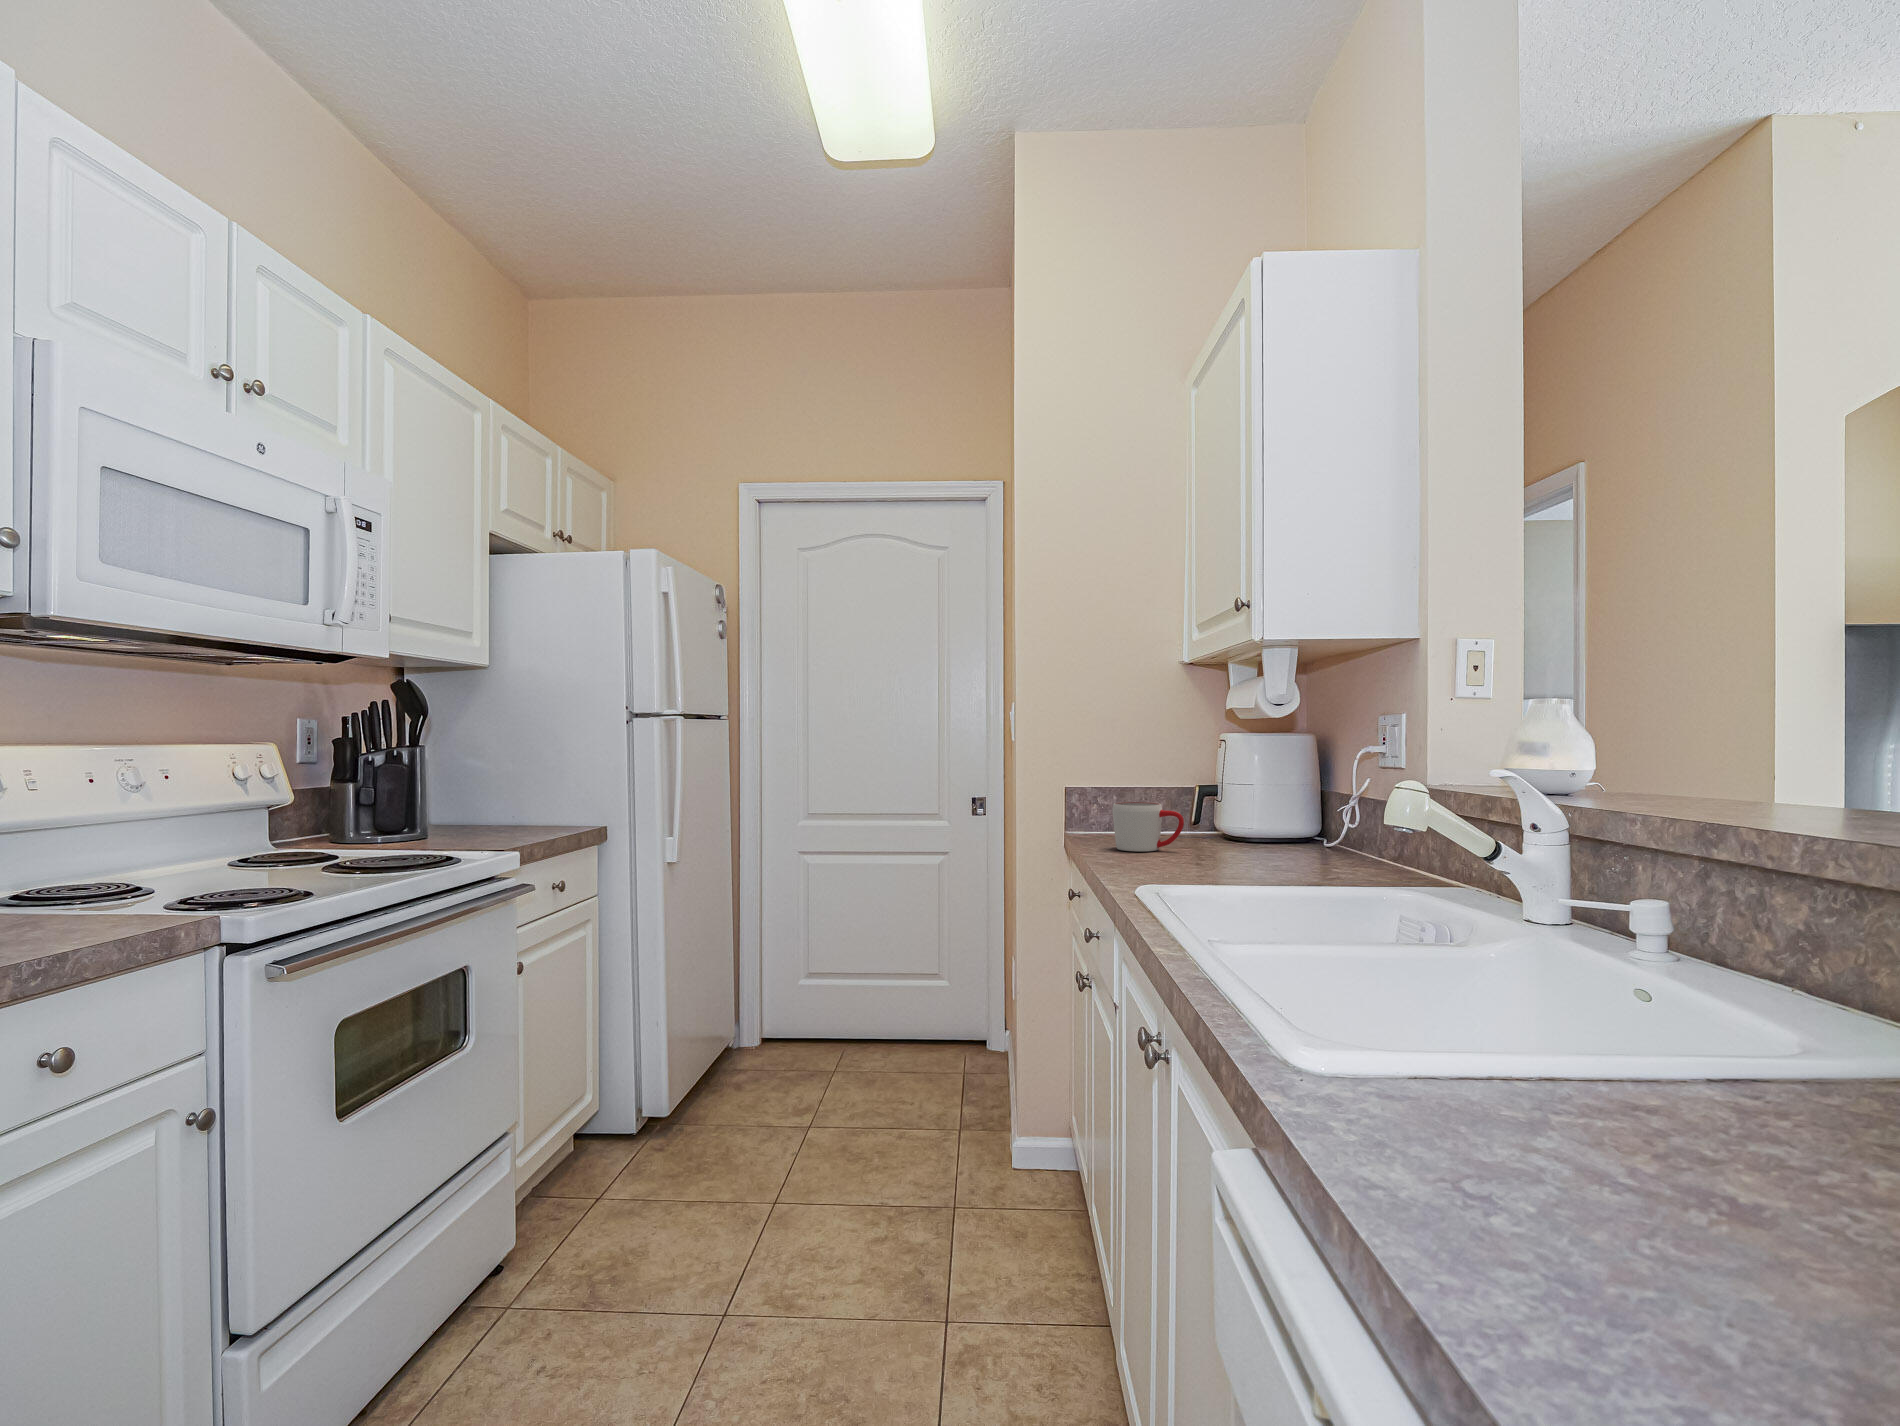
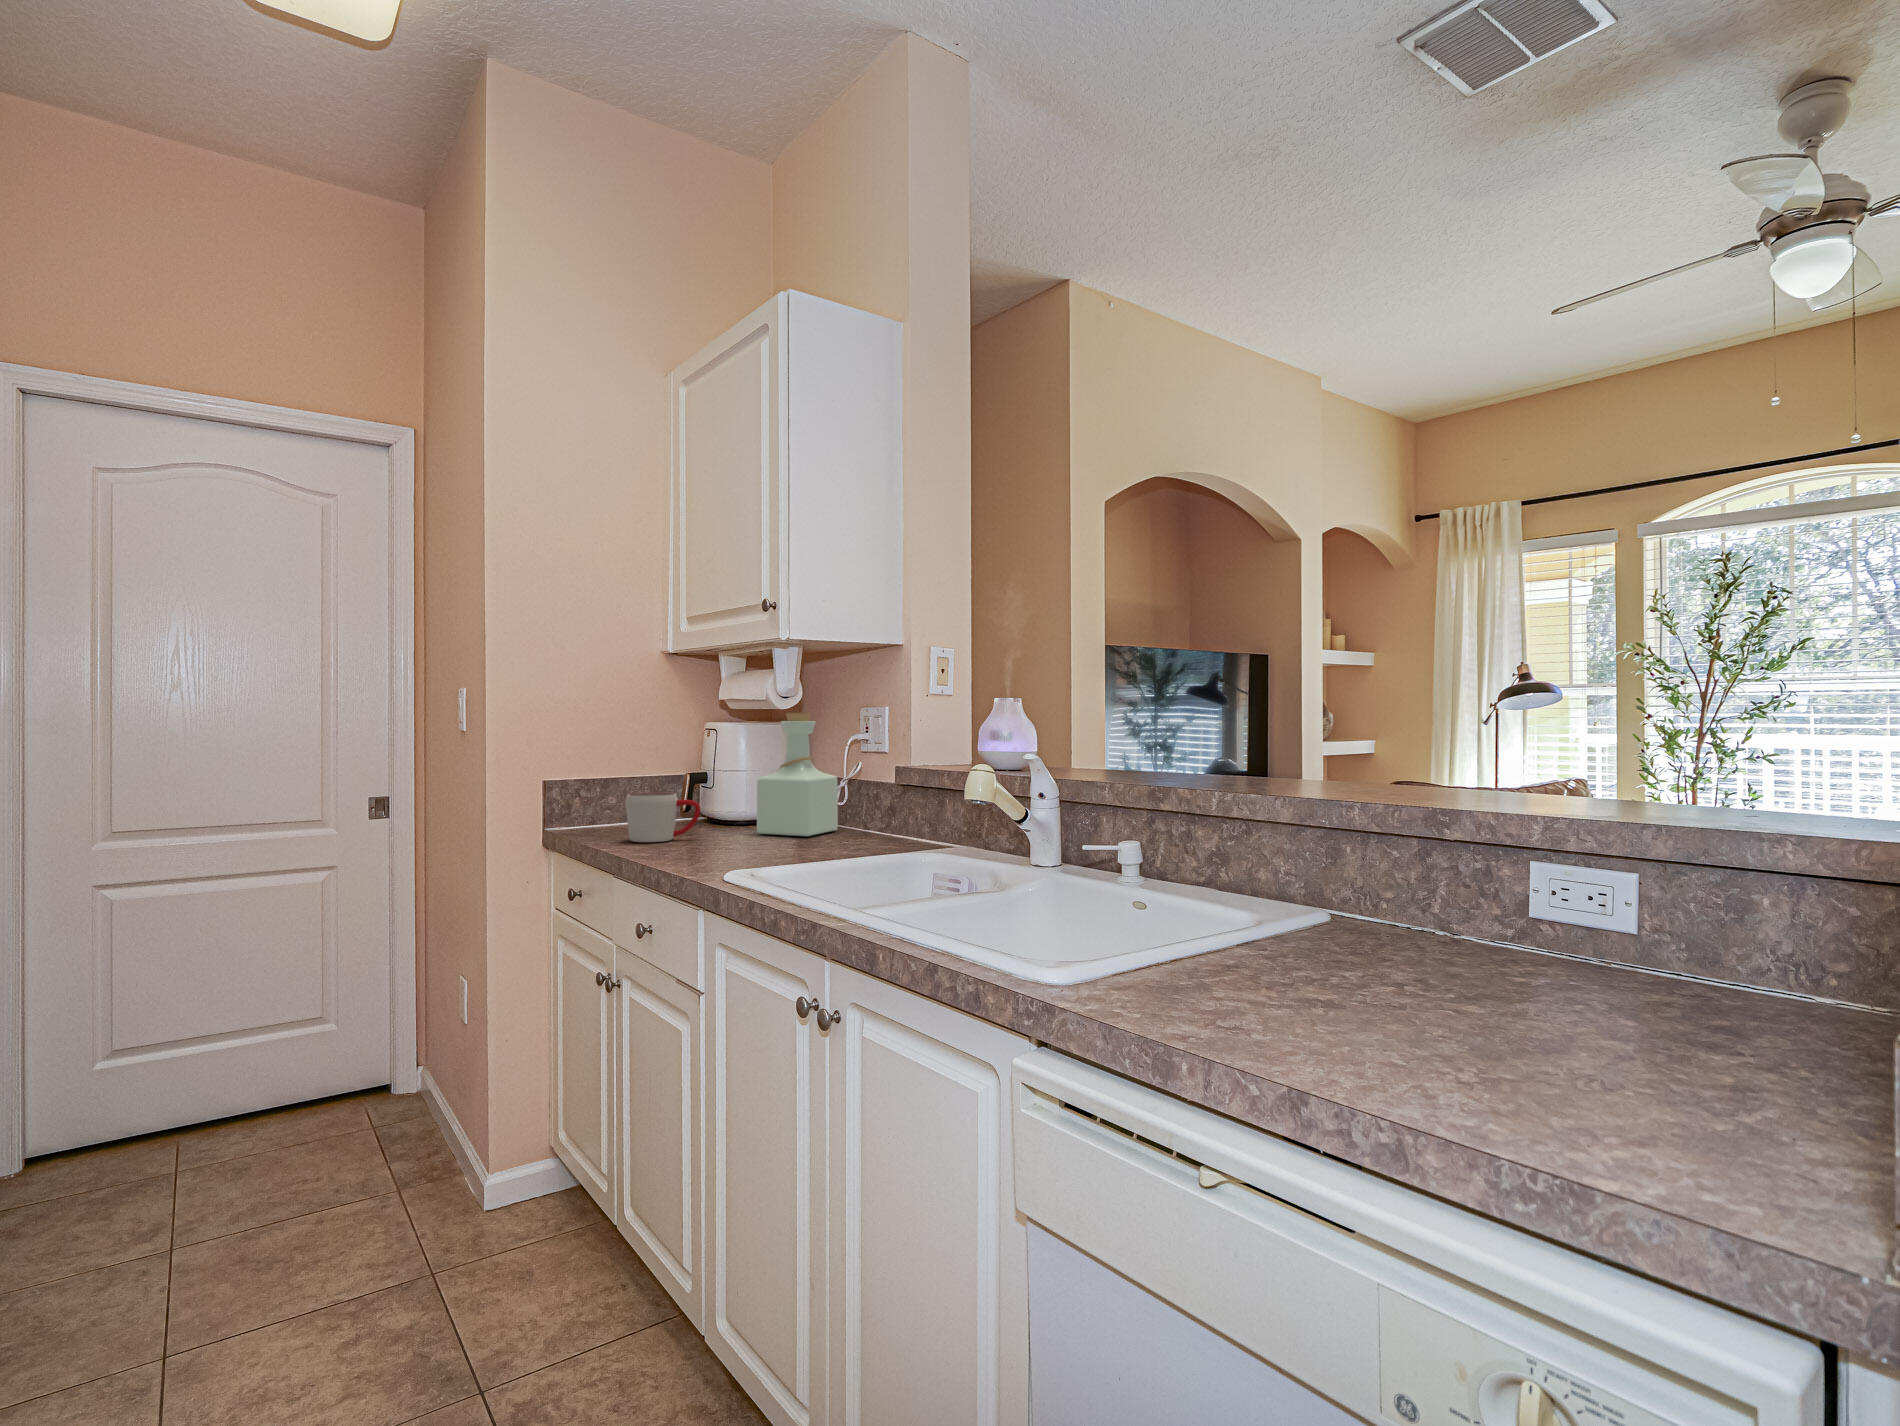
bottle: none [1248,721,1344,858] -> present [757,713,838,837]

